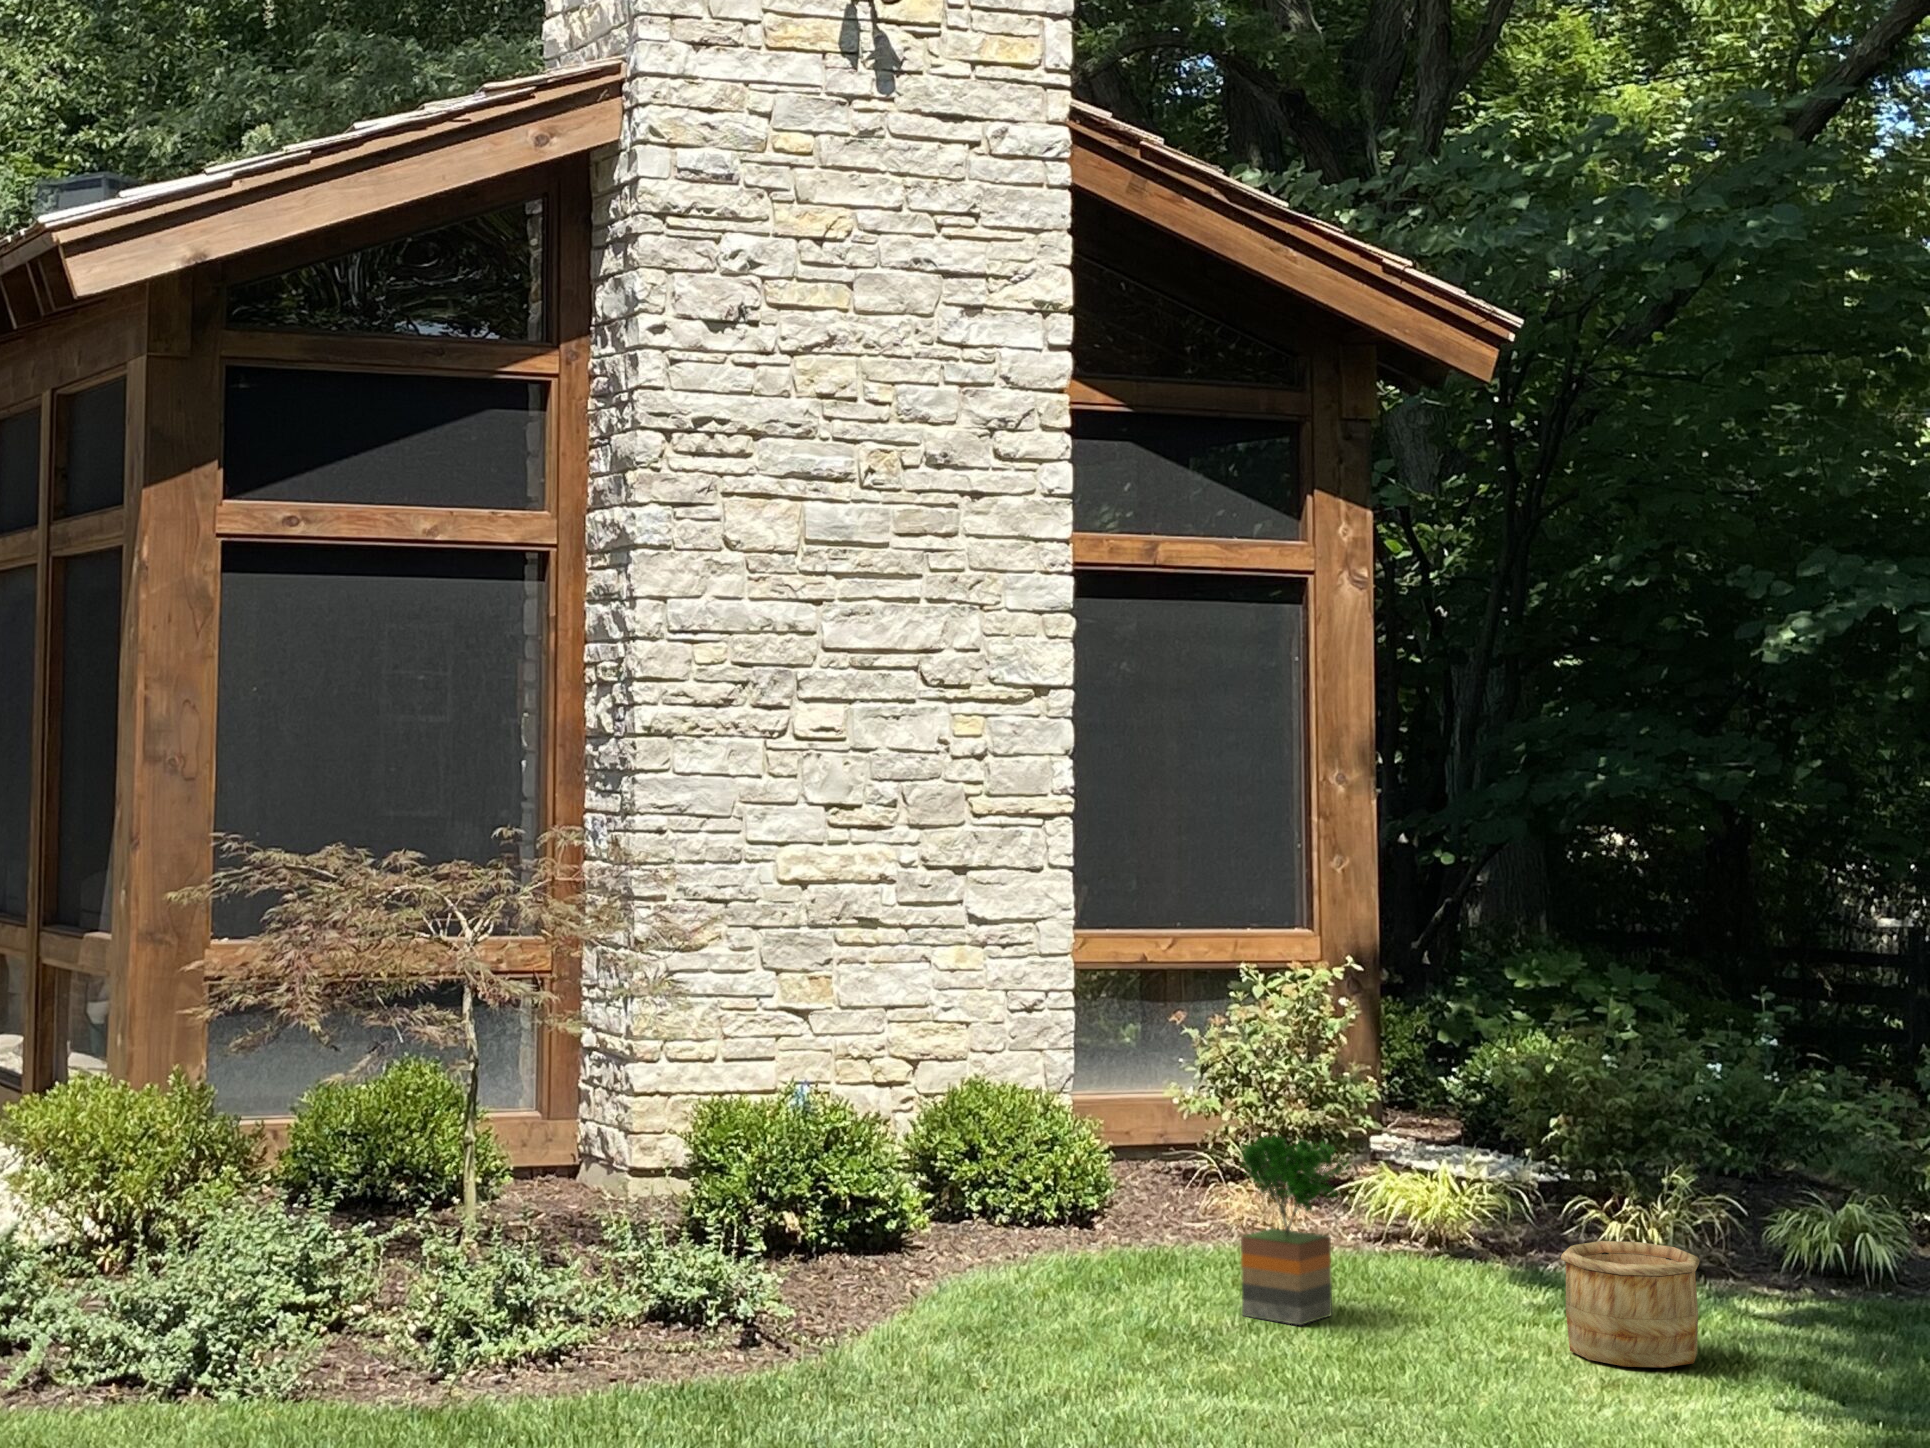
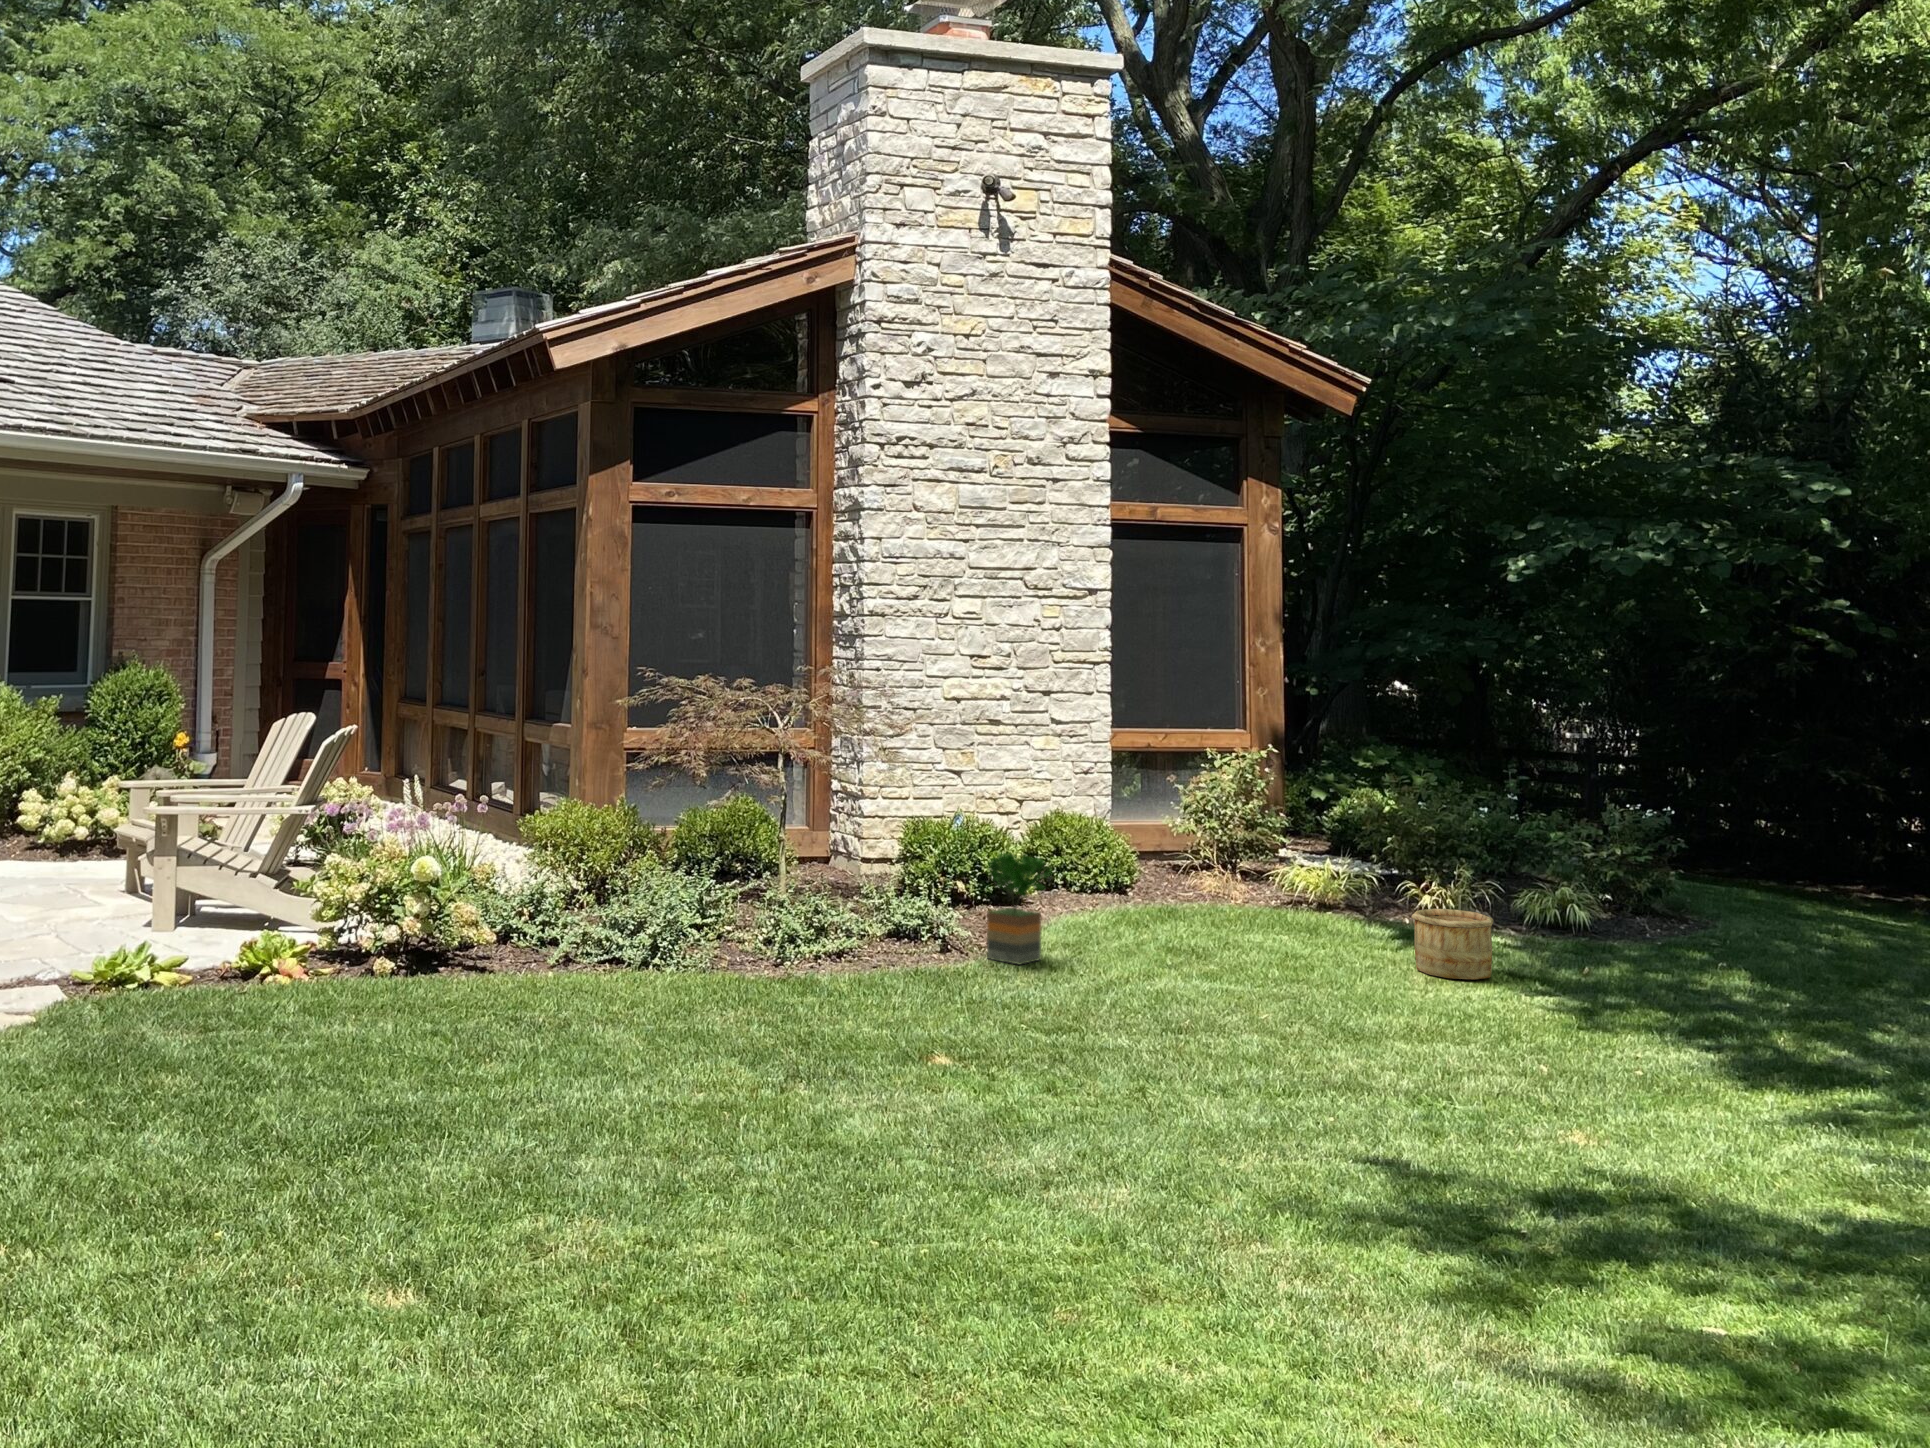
potted tree: present [1239,1135,1351,1325] -> present [987,853,1051,964]

